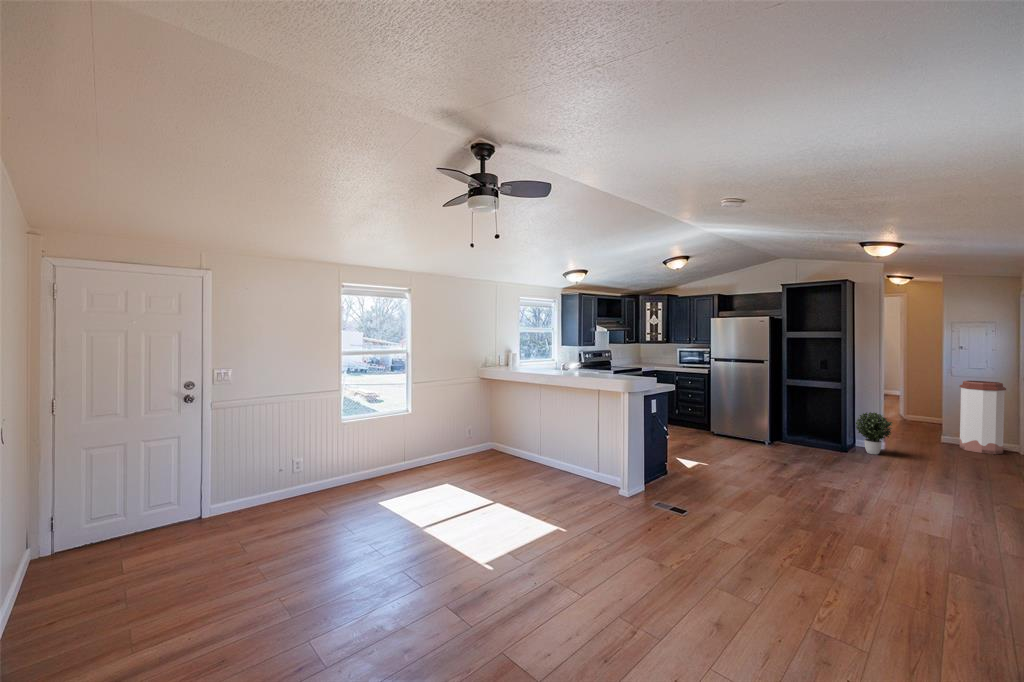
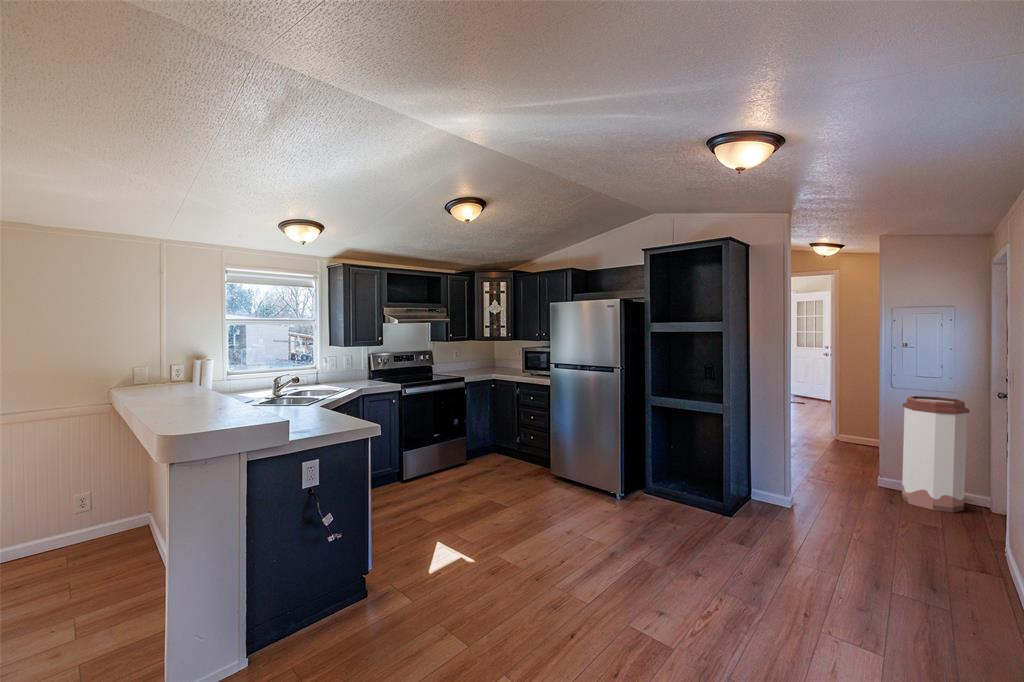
potted plant: present [856,412,892,455] -> none [744,450,797,519]

